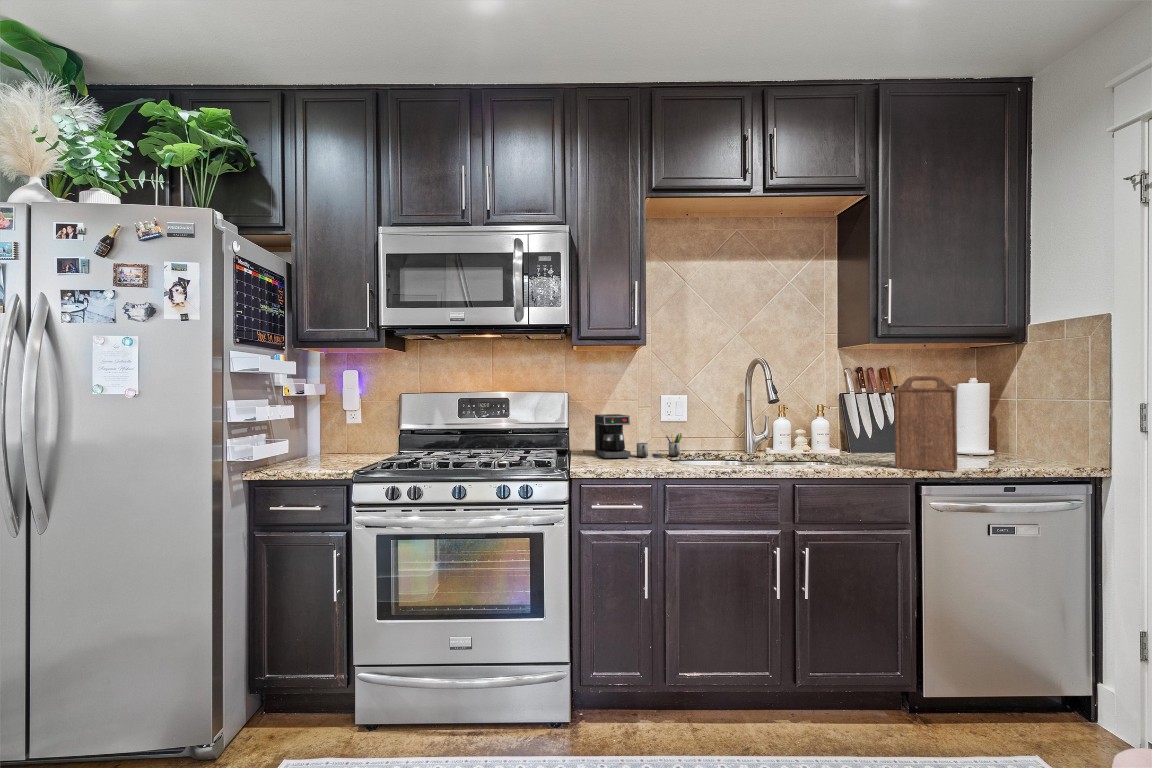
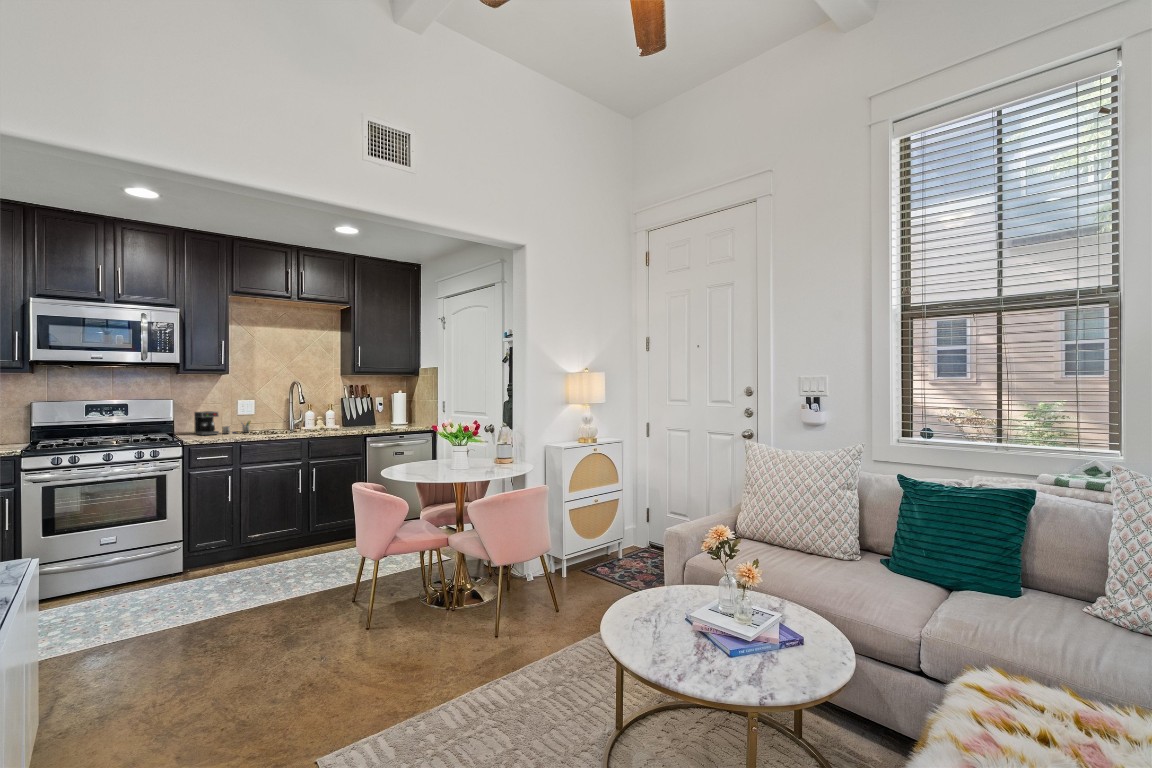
cutting board: present [894,376,957,471] -> none [359,391,384,432]

